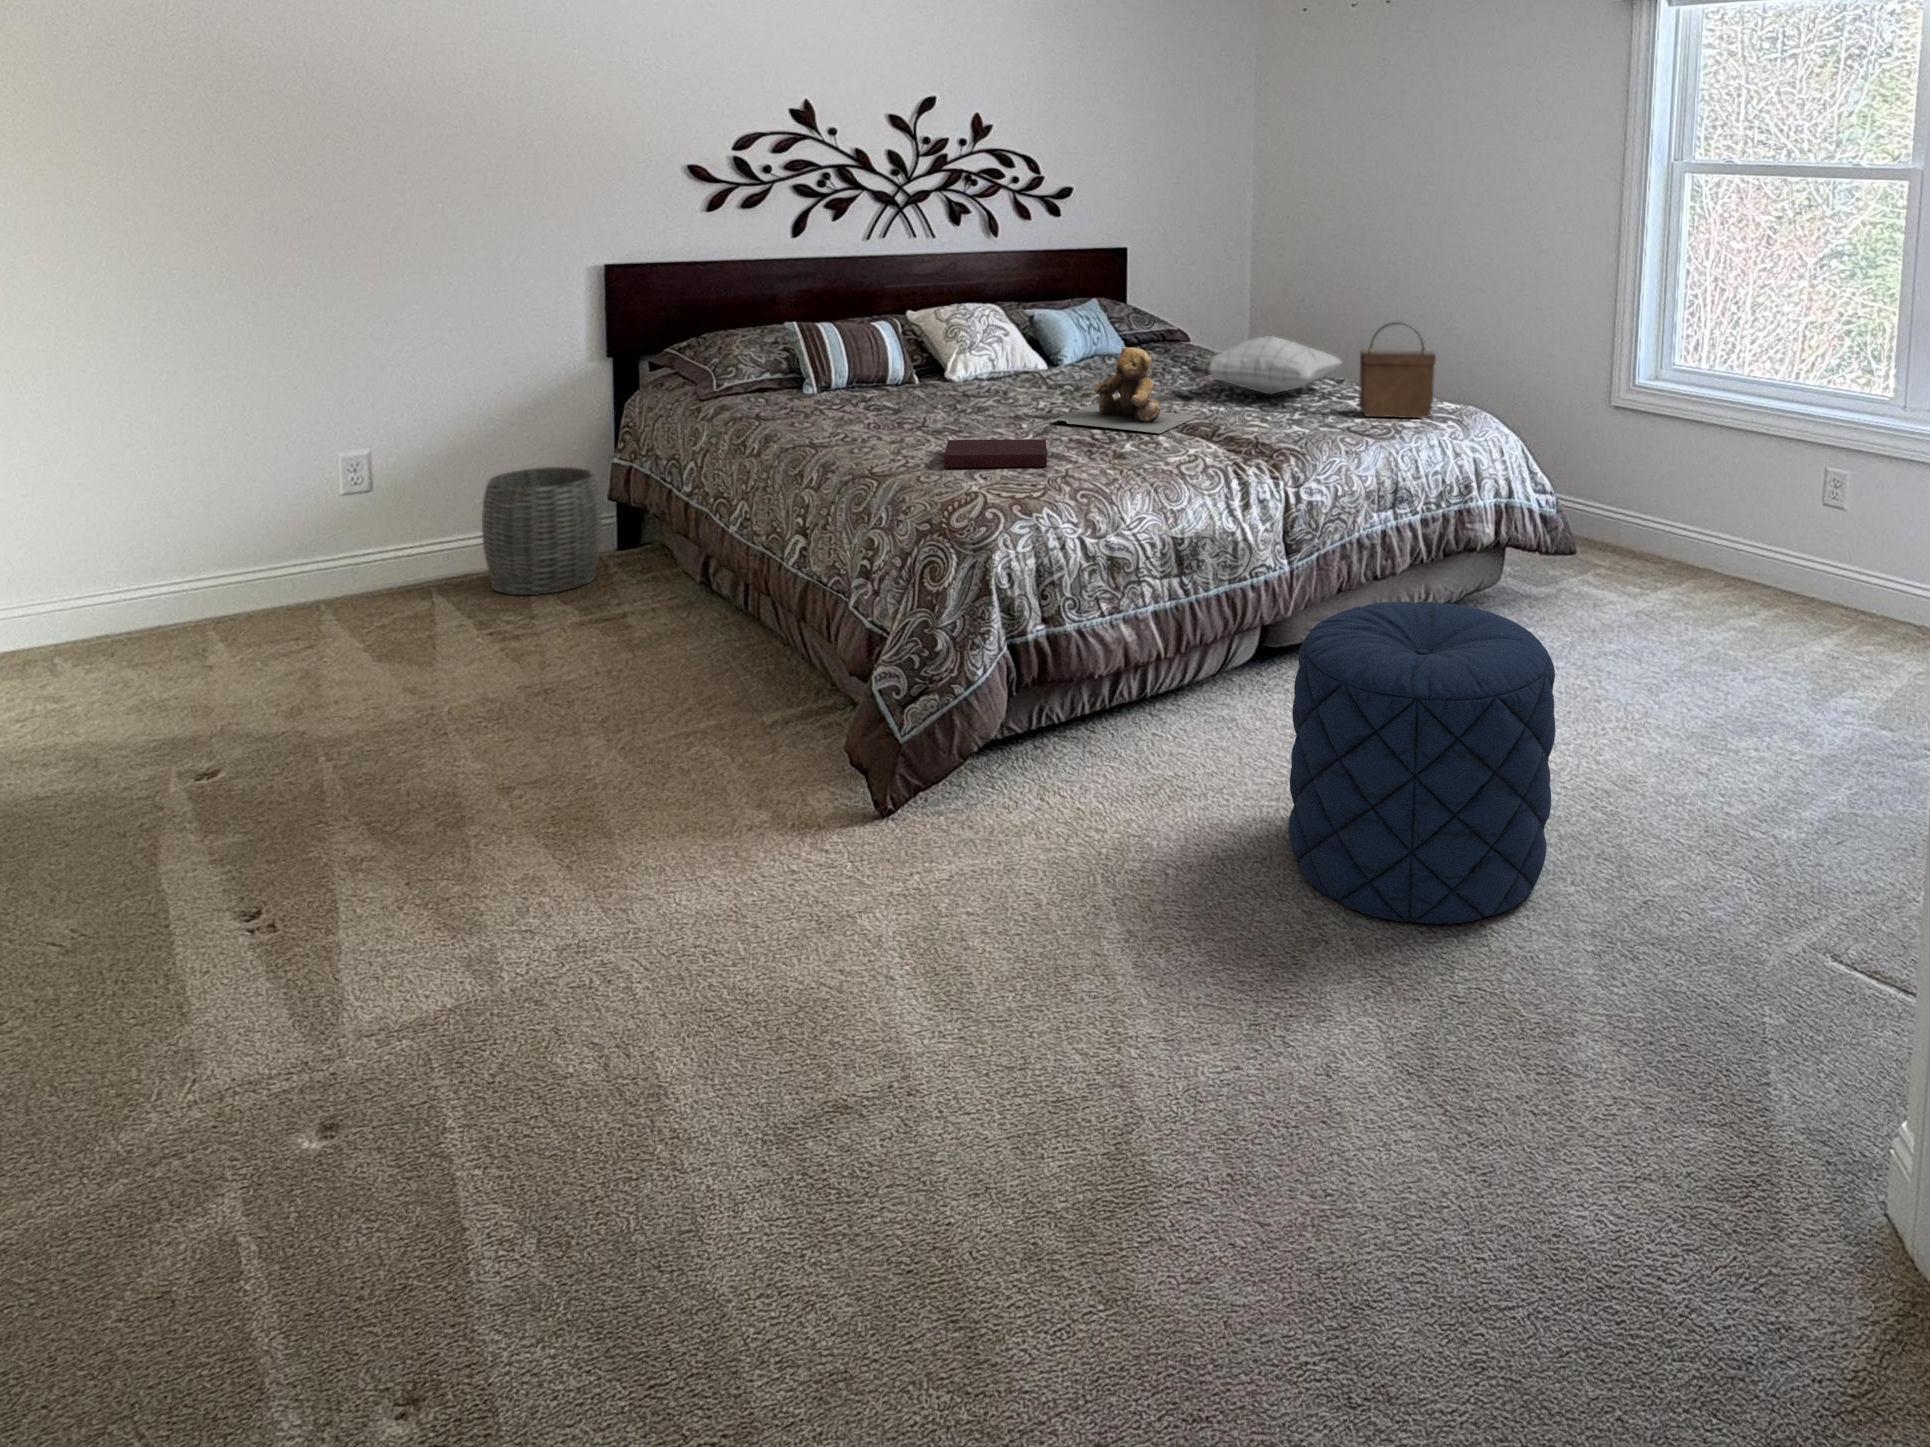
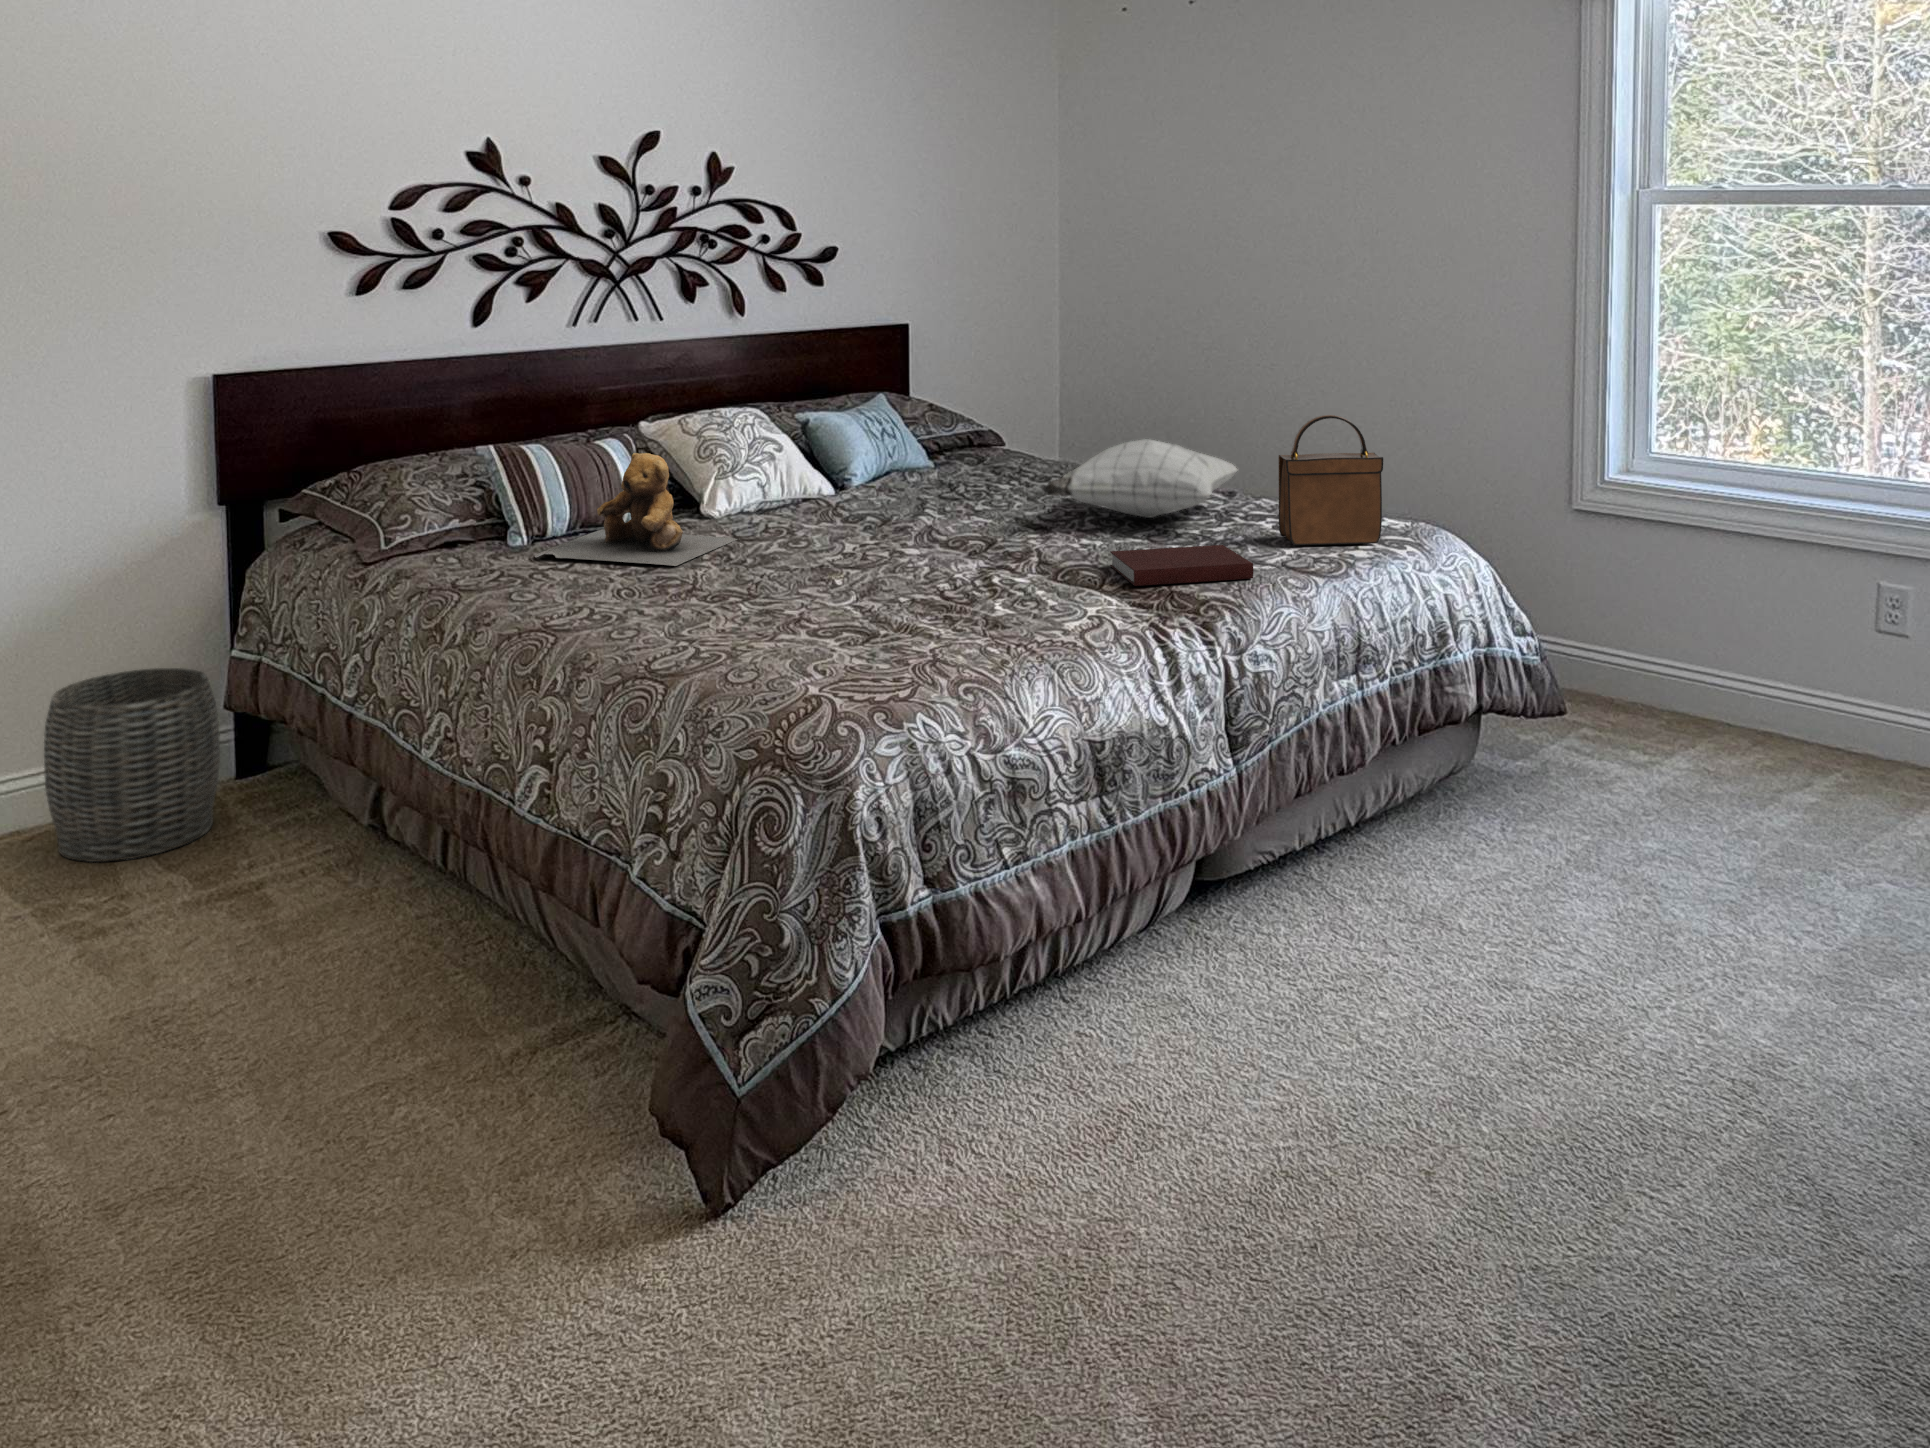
teddy bear: present [1051,347,1198,433] -> present [535,453,737,566]
notebook: present [944,439,1047,468] -> present [1110,545,1254,586]
pouf: present [1288,602,1555,924] -> none [1346,835,1752,1354]

